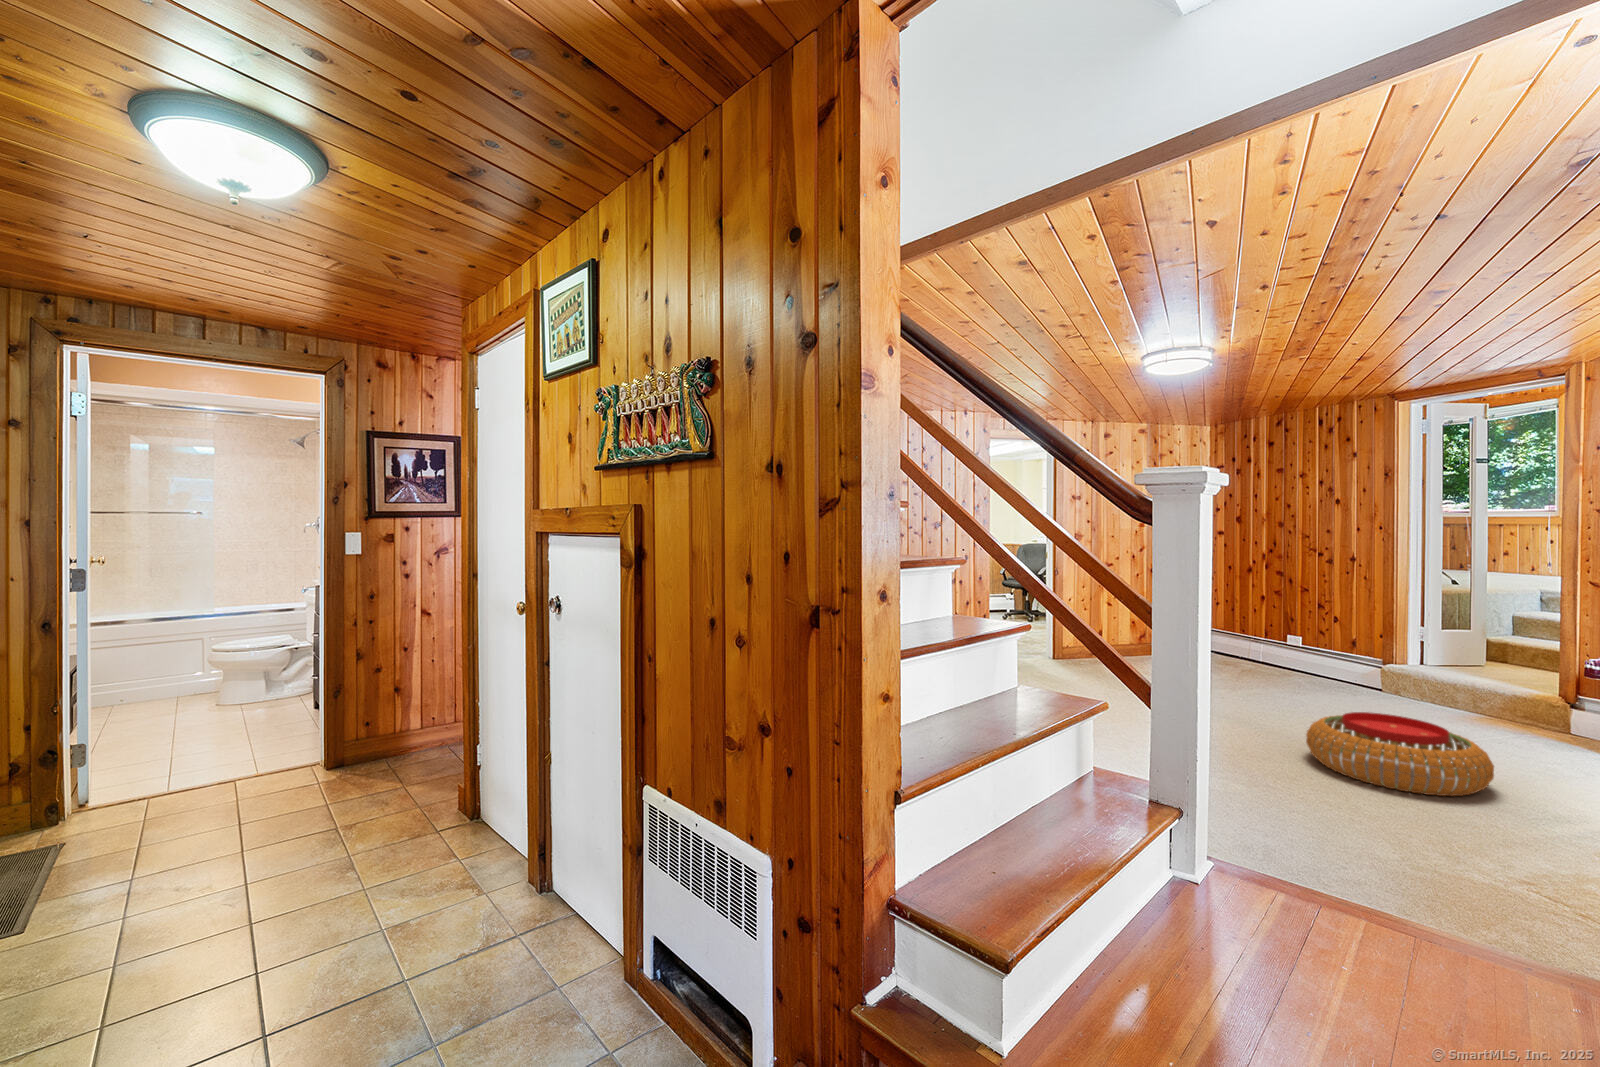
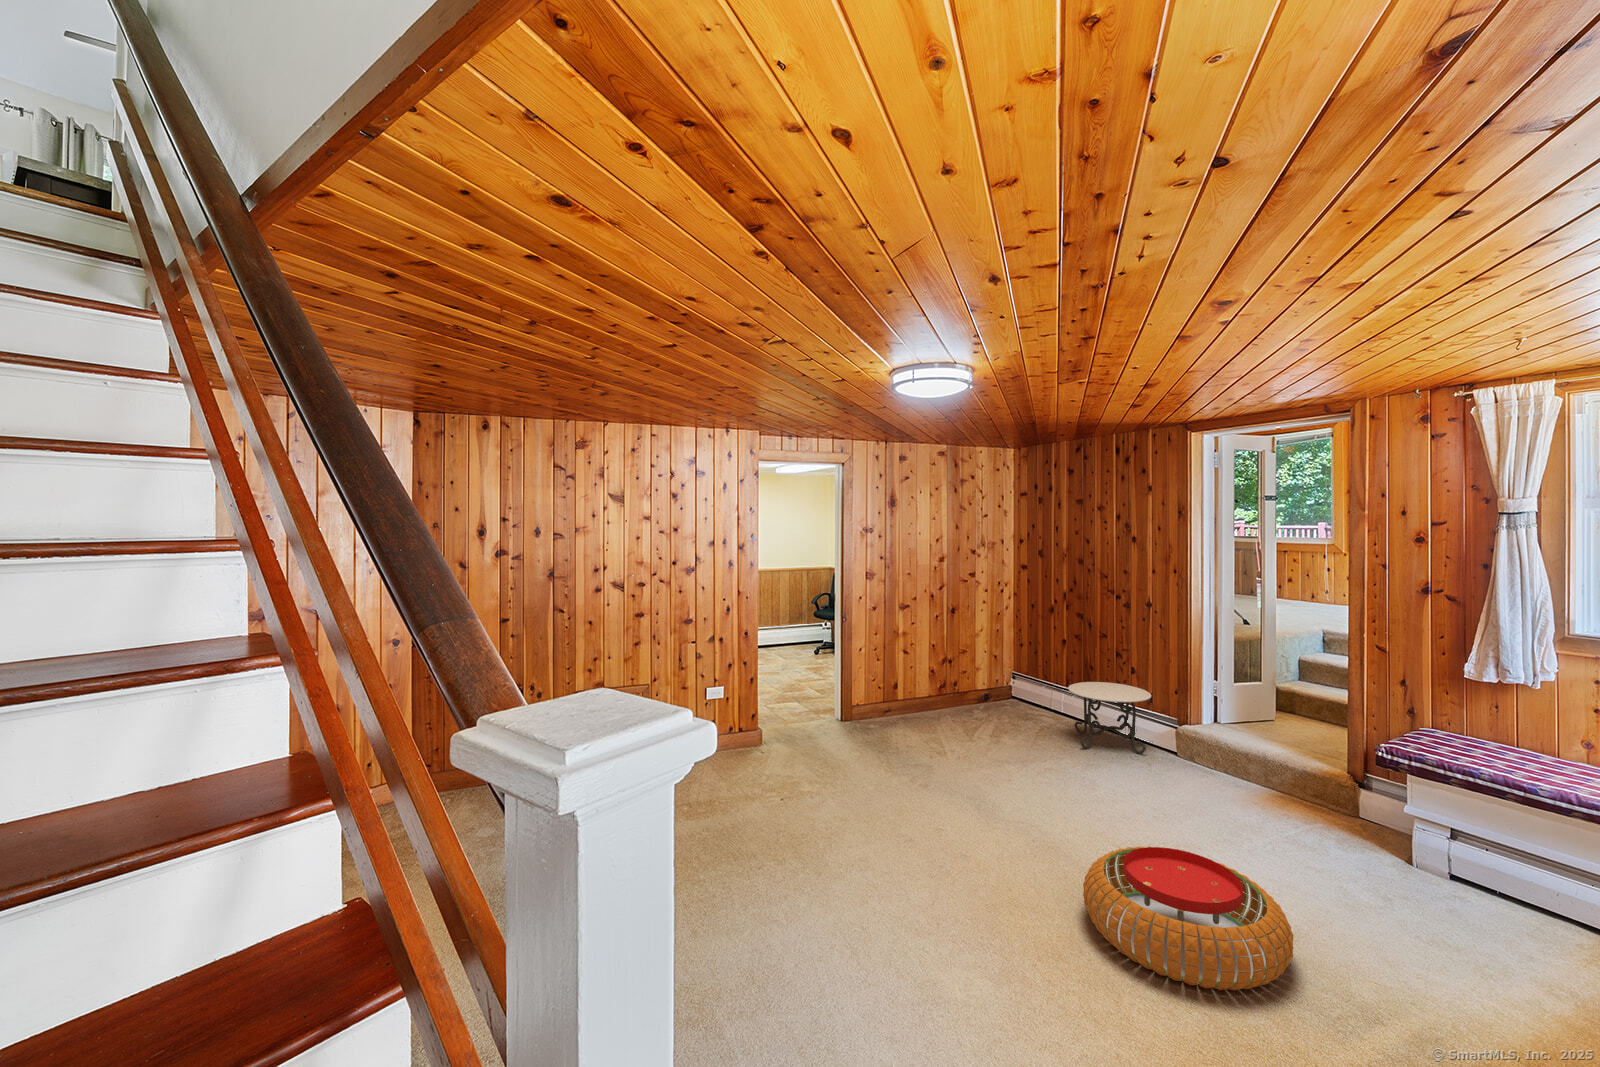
side table: none [1270,629,1355,687] -> present [1068,682,1151,754]

